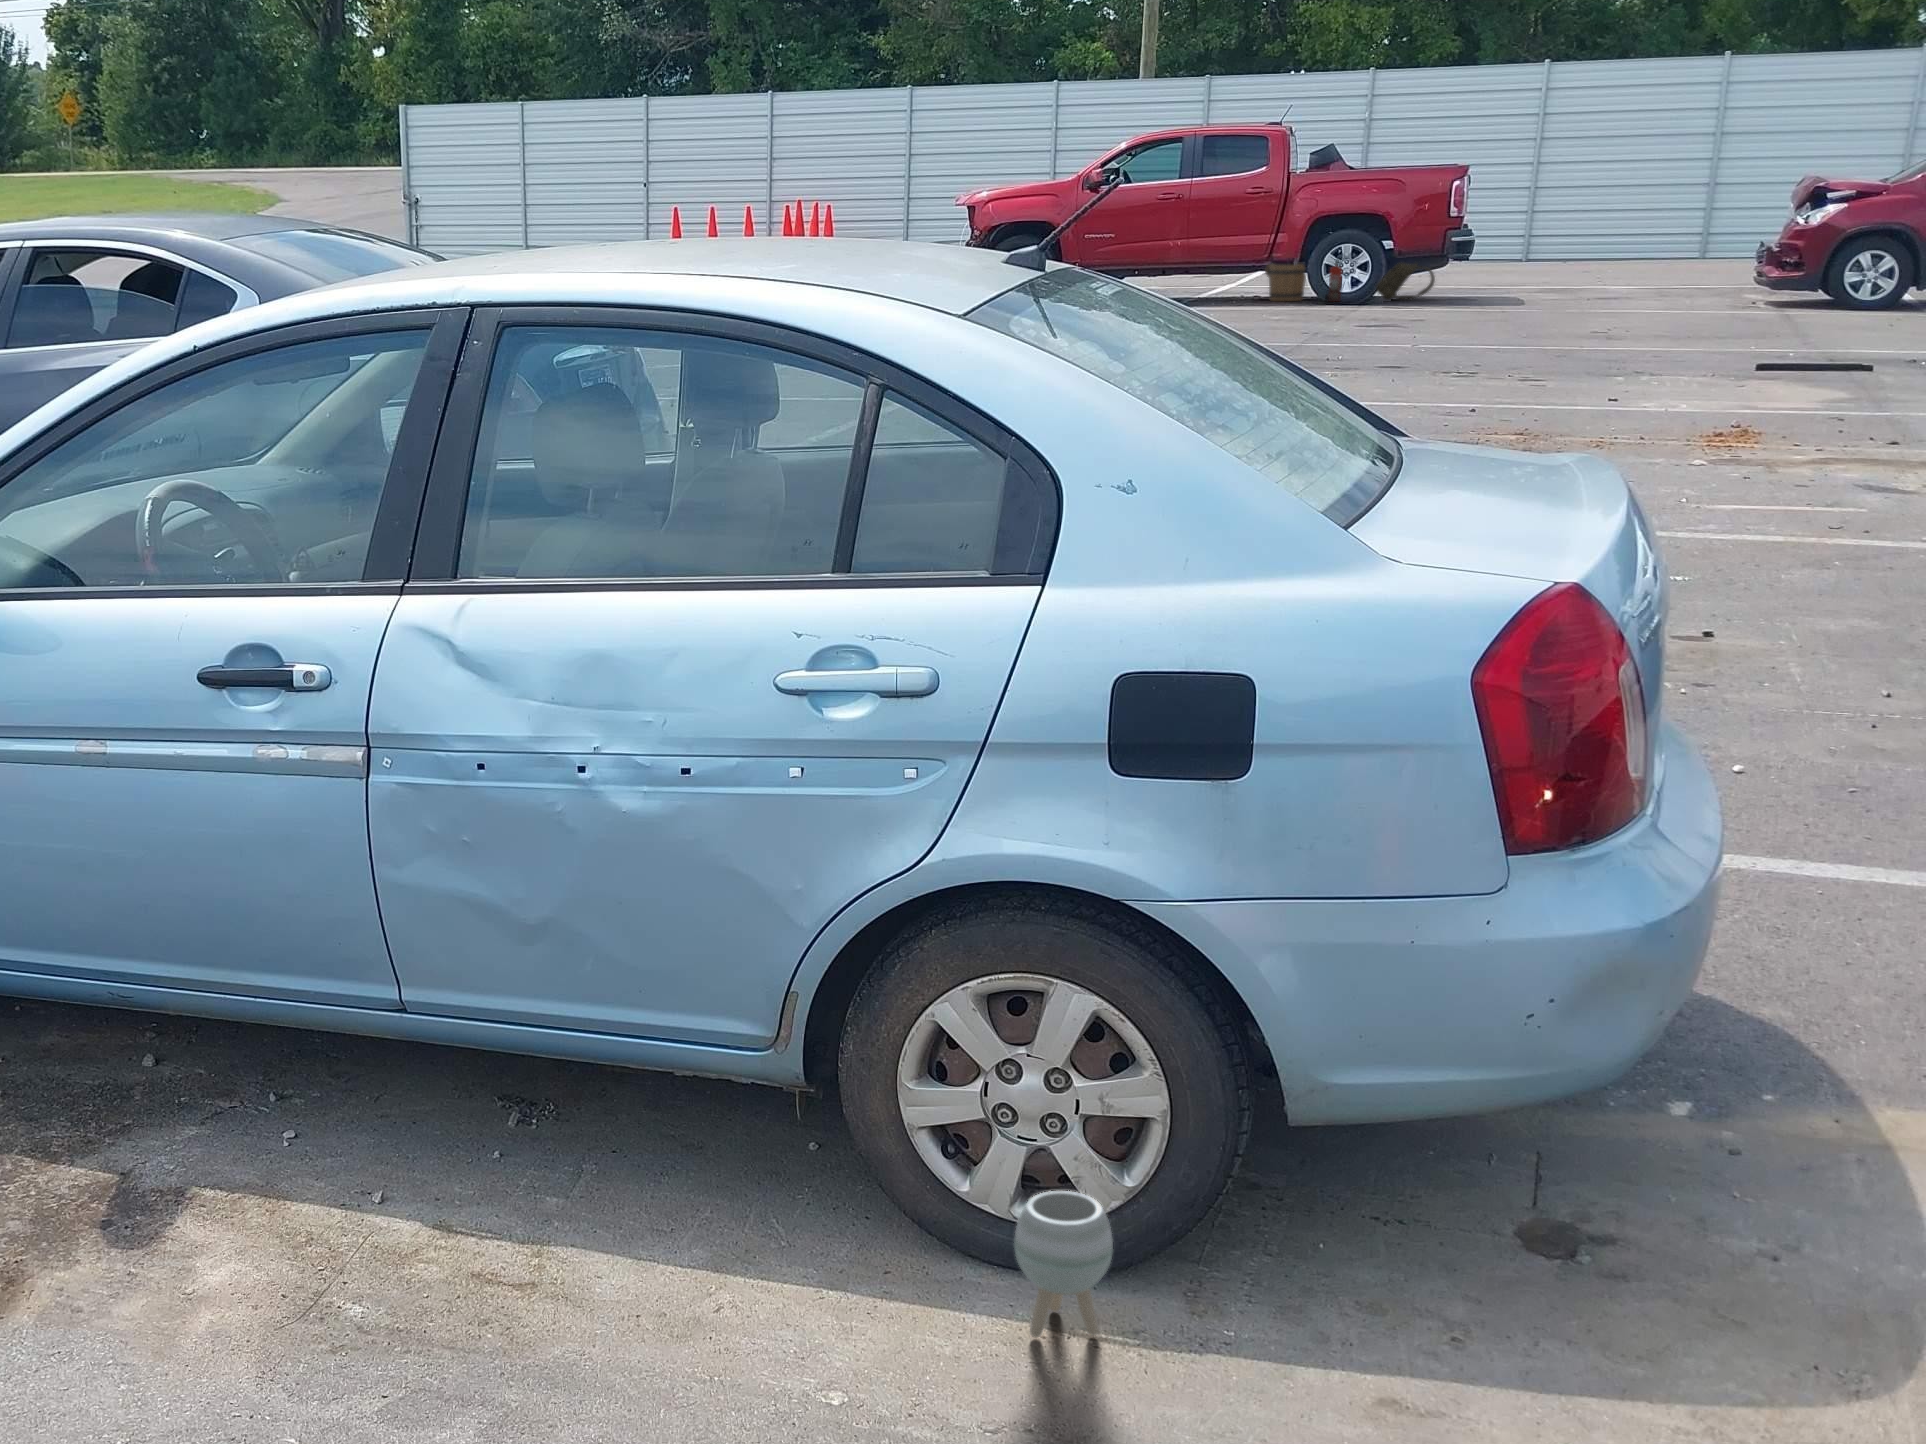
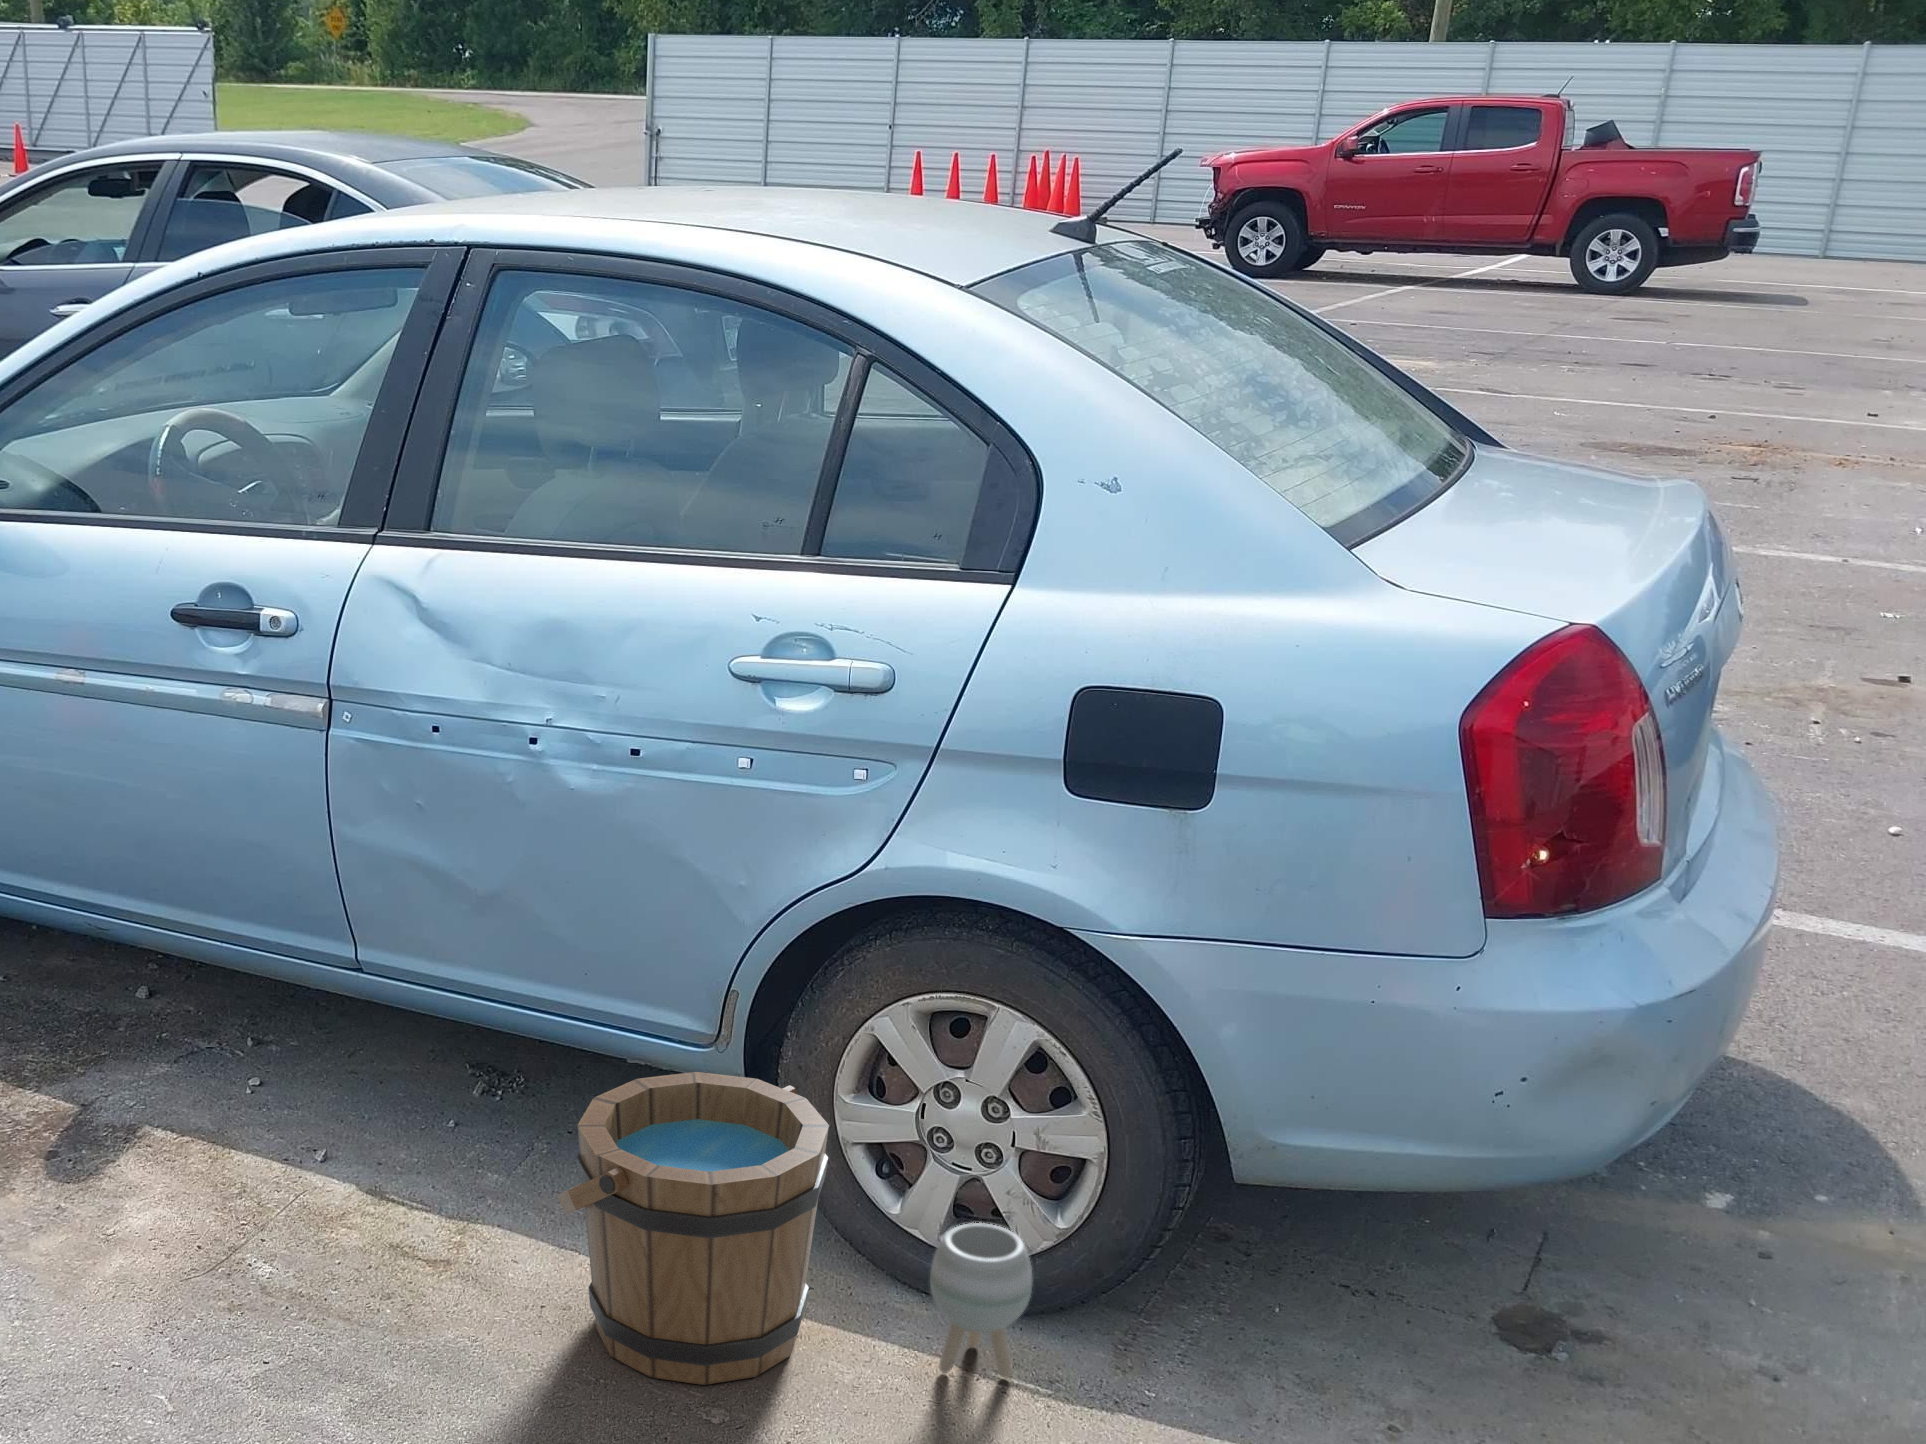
fire extinguisher: present [1325,260,1342,302] -> none [1585,245,1612,292]
backpack: present [1376,263,1435,300] -> none [1641,253,1707,296]
bucket: present [1265,264,1306,301] -> present [557,1072,829,1385]

